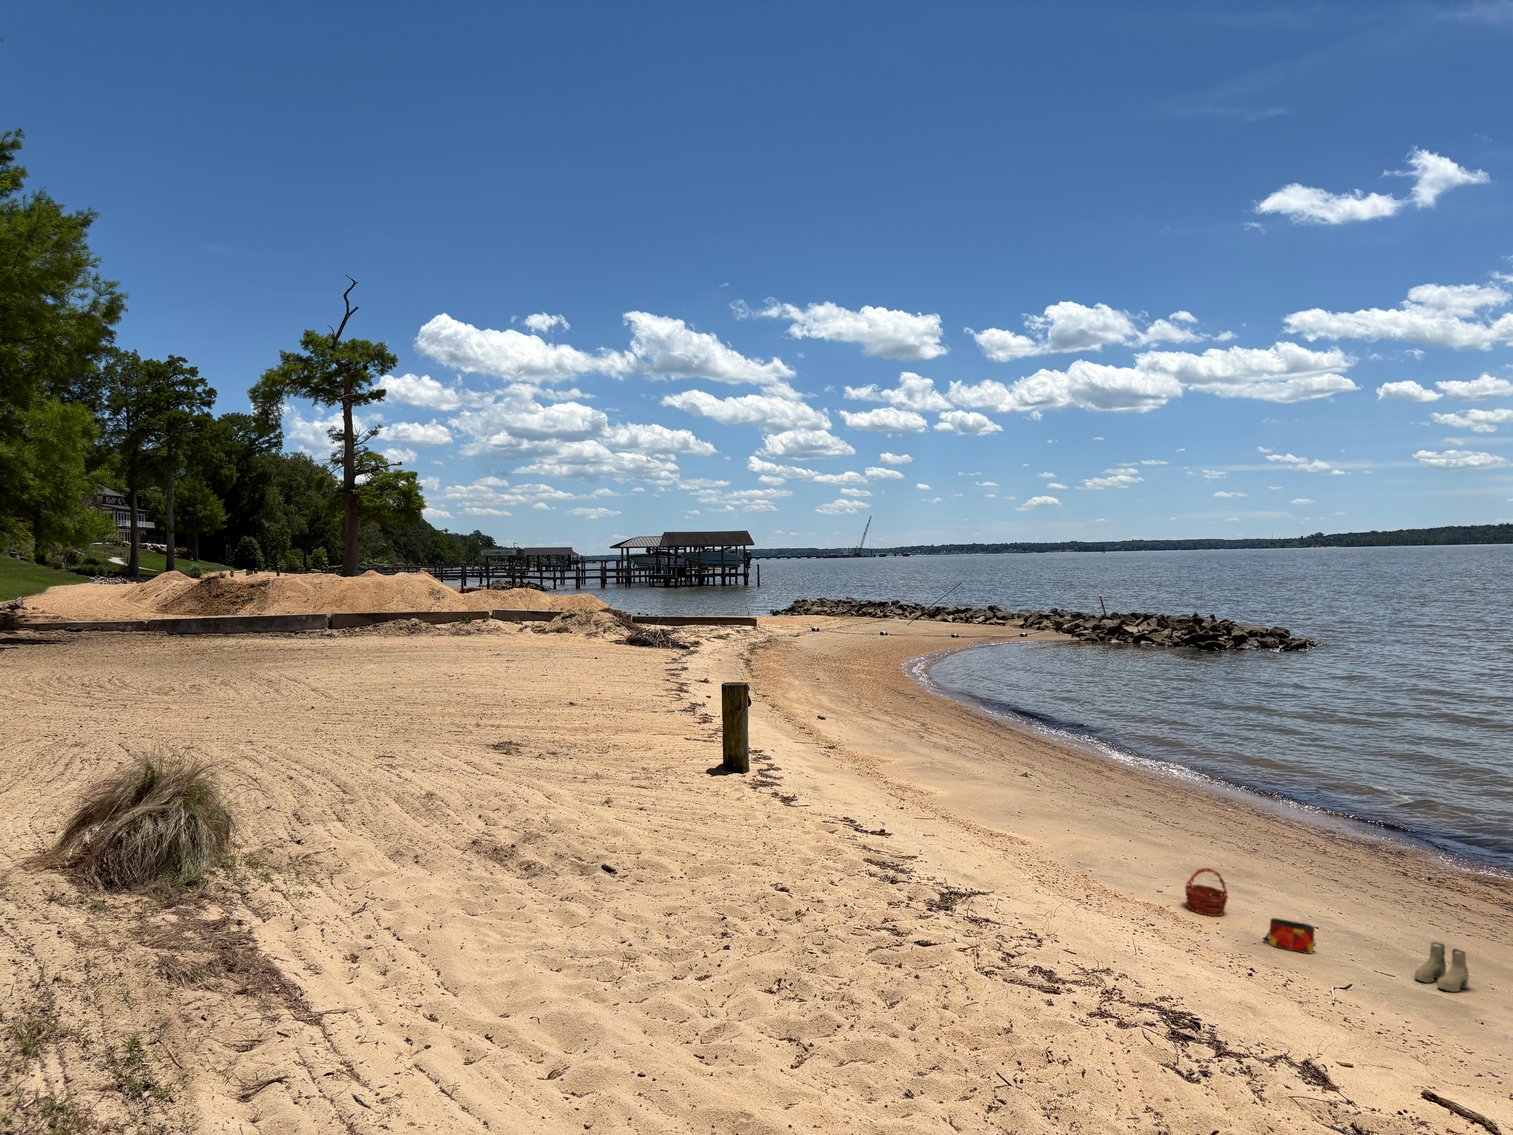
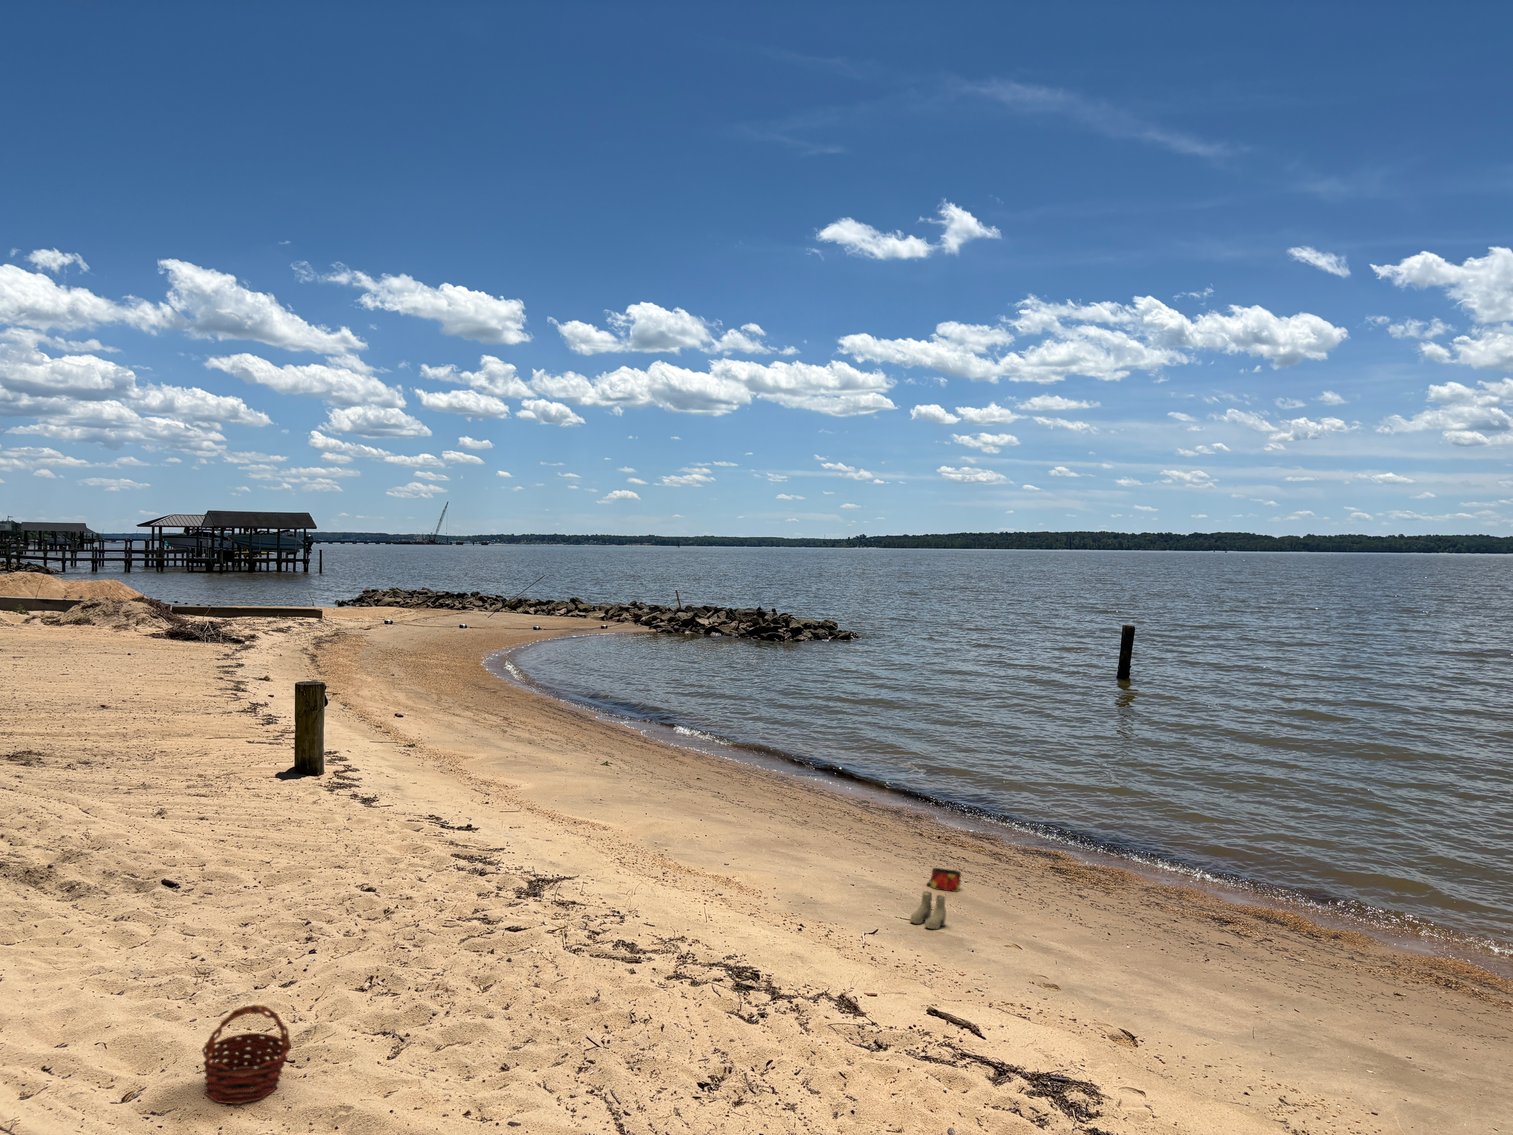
basket: present [1185,868,1228,916] -> present [202,1005,291,1104]
bag: present [1263,918,1316,954] -> present [927,868,961,892]

